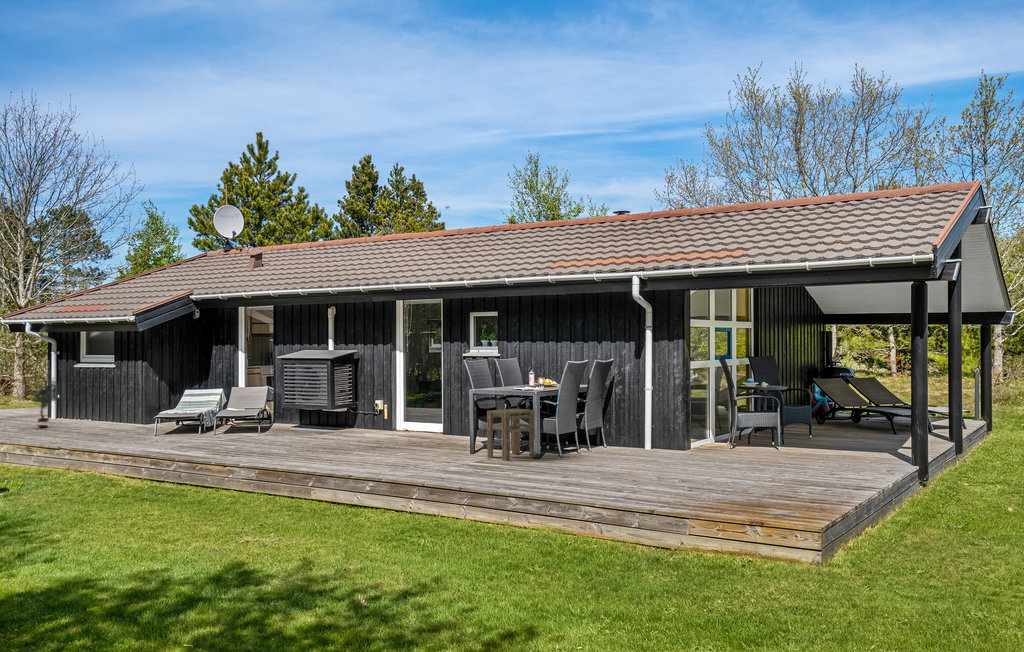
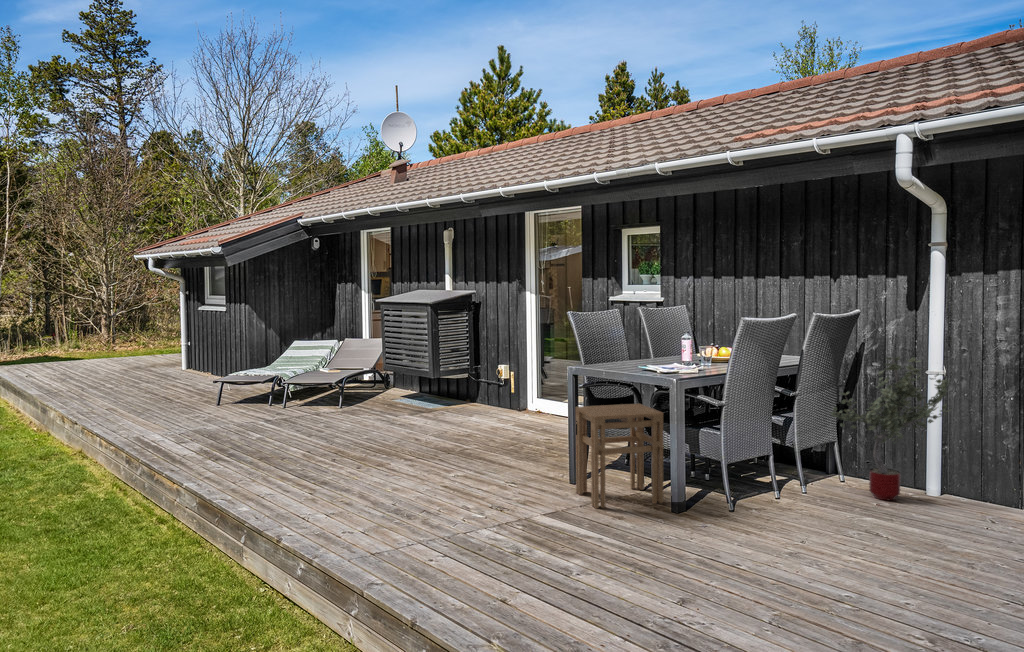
potted tree: present [32,378,63,428] -> present [831,356,951,500]

